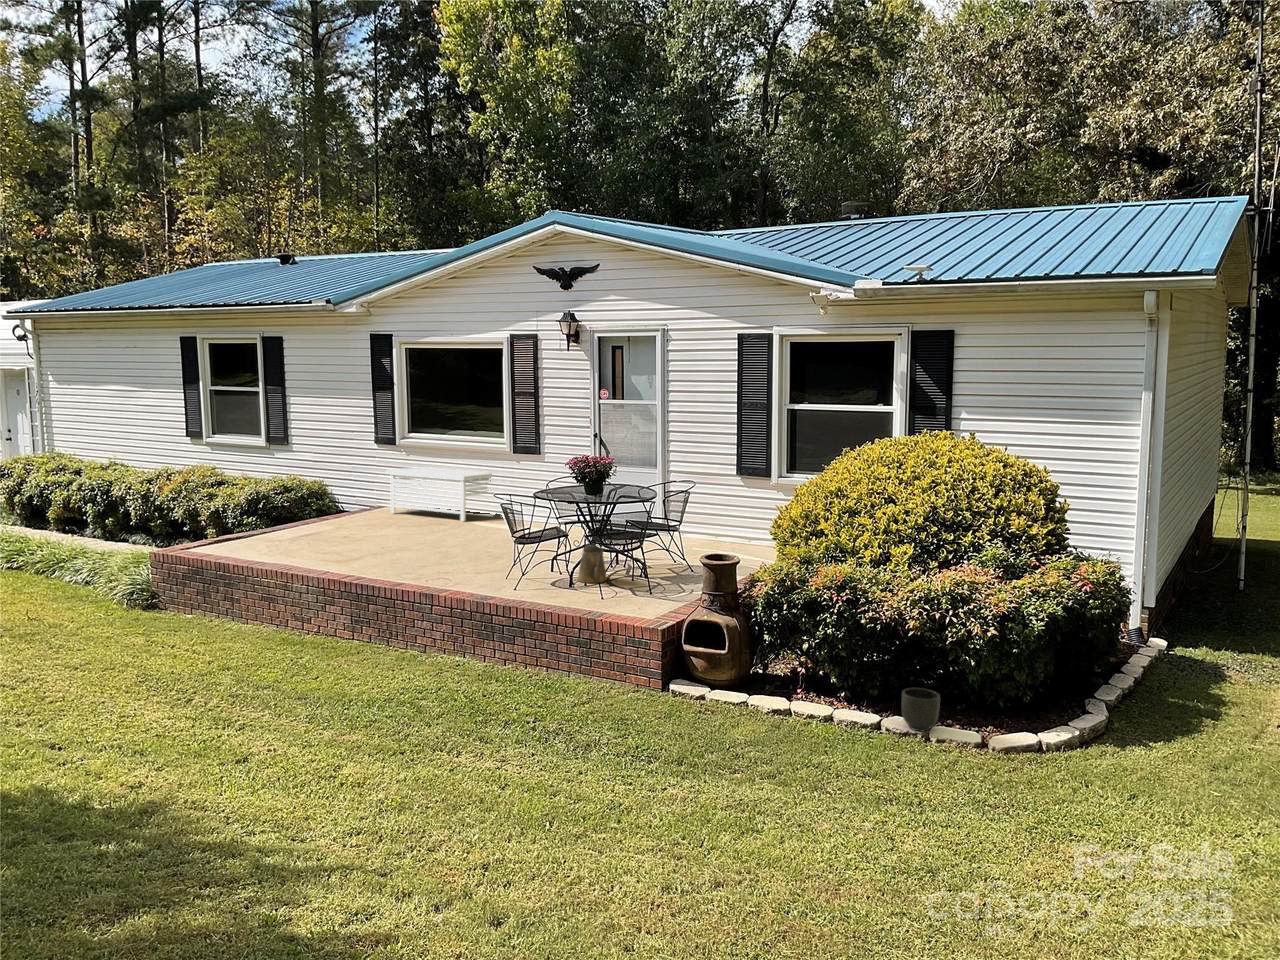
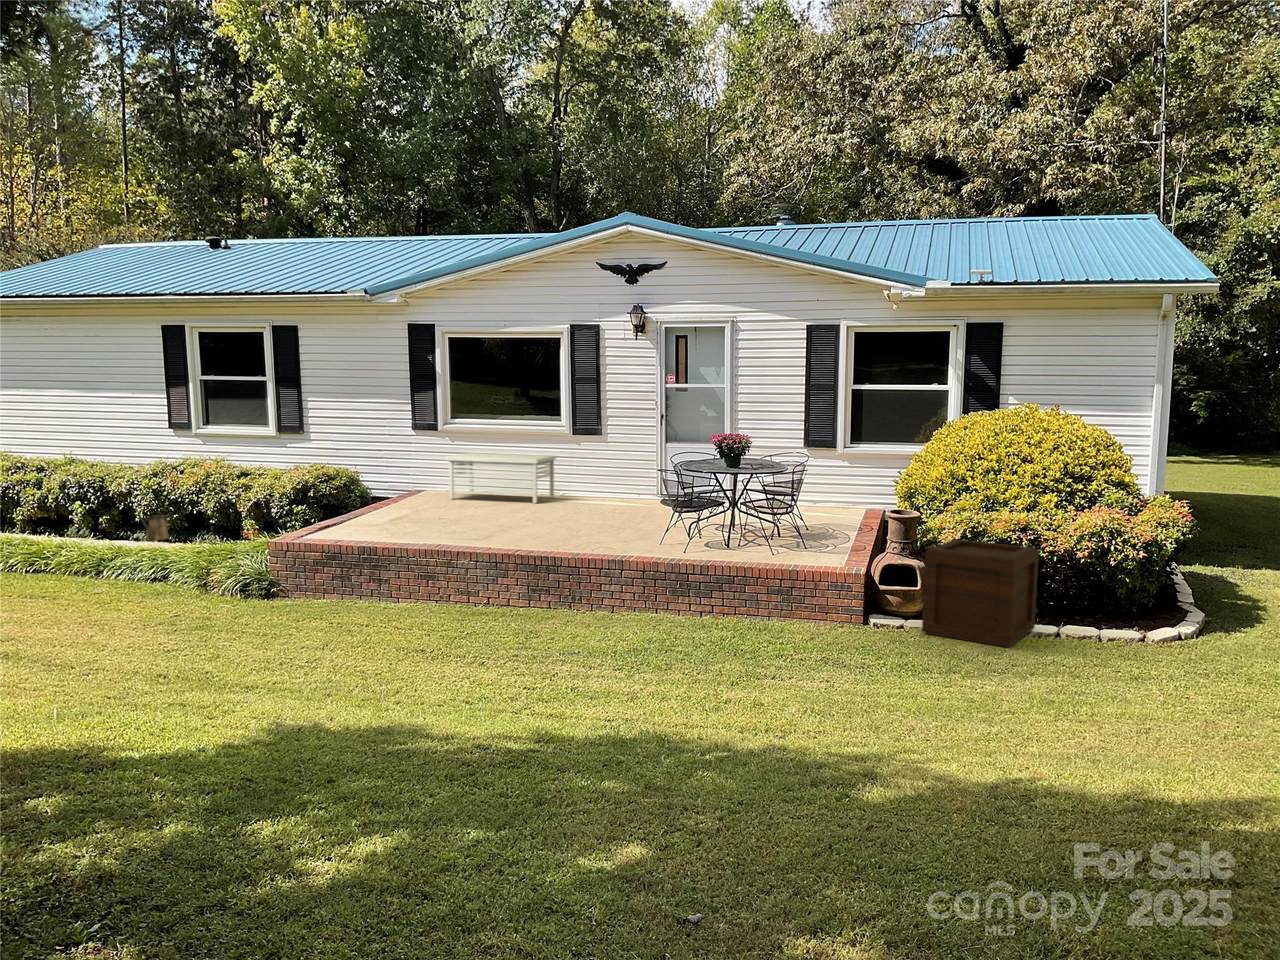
watering can: present [577,545,607,583] -> present [139,515,169,541]
wooden crate: none [697,593,855,741] -> present [922,540,1039,647]
planter: present [902,688,940,731] -> none [1075,603,1106,634]

